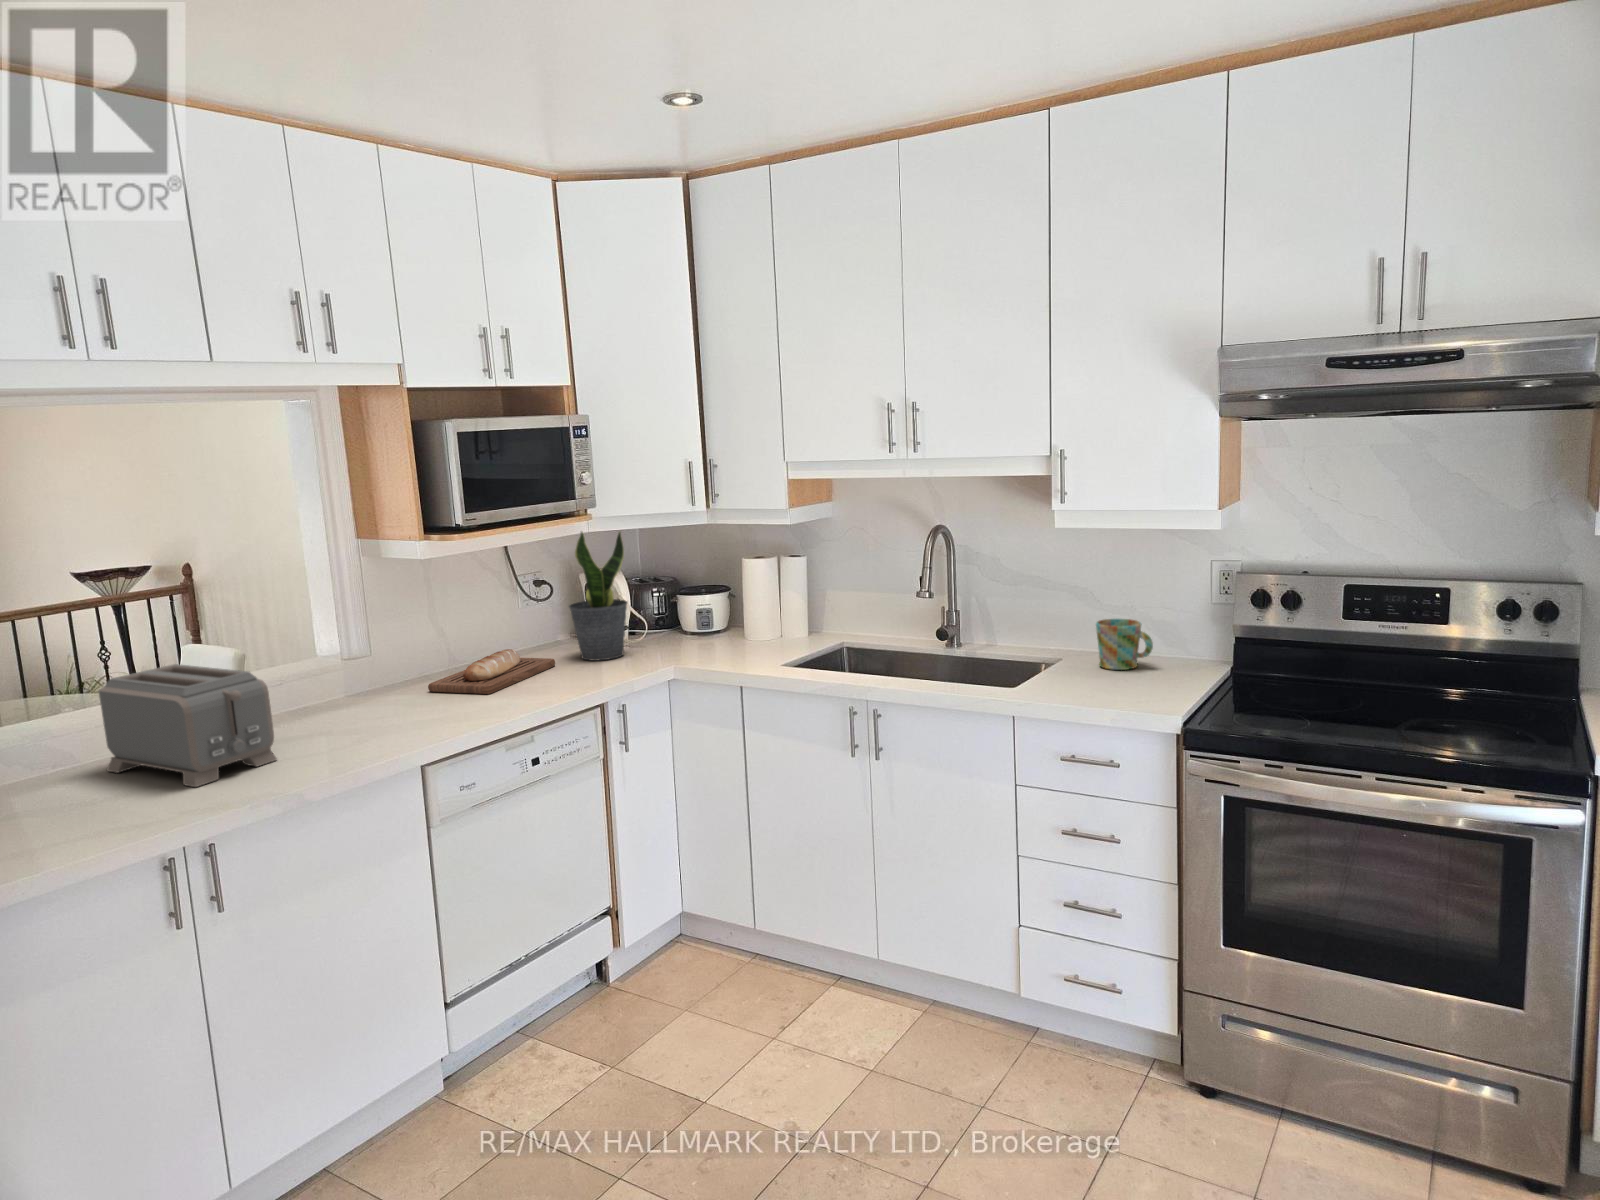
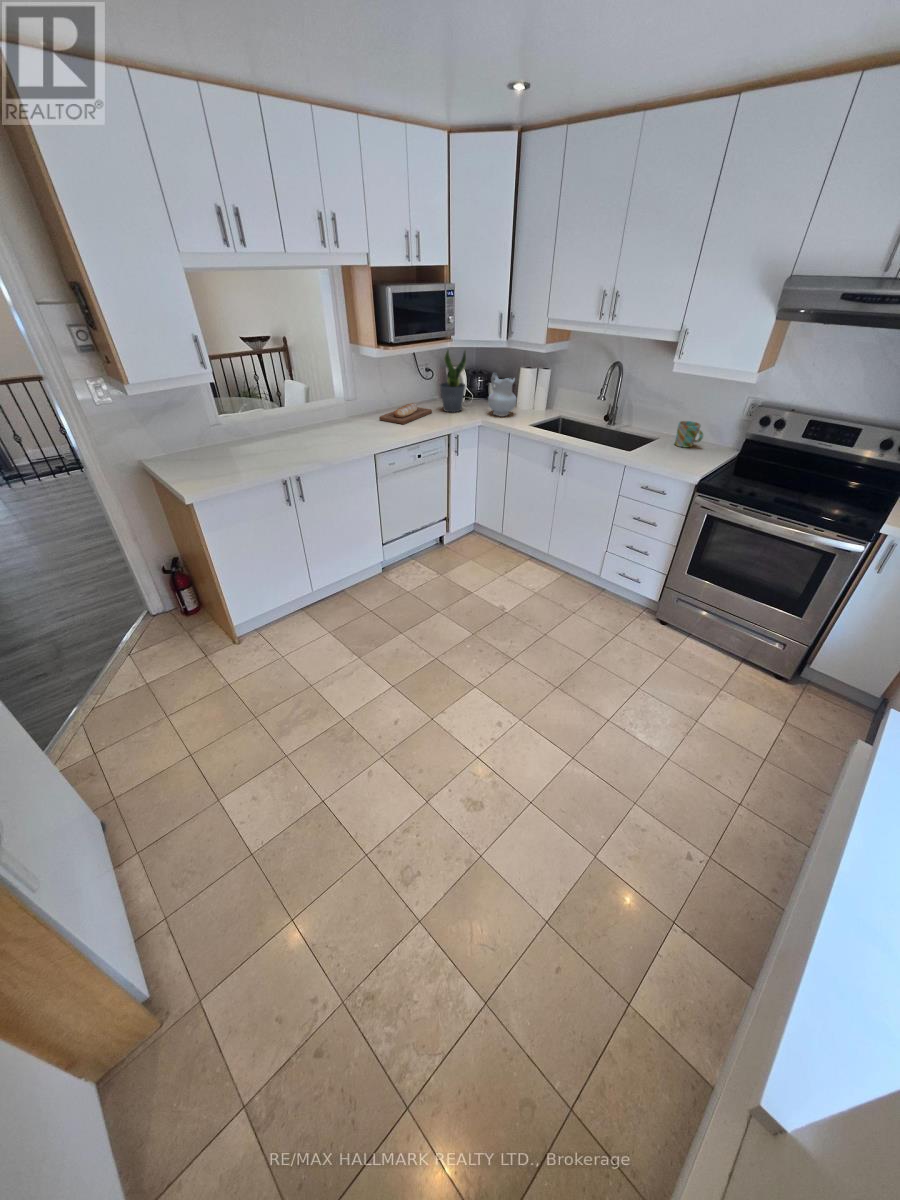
ceramic pitcher: none [682,571,745,657] -> present [488,373,517,417]
toaster: present [99,664,277,787] -> none [255,400,322,455]

